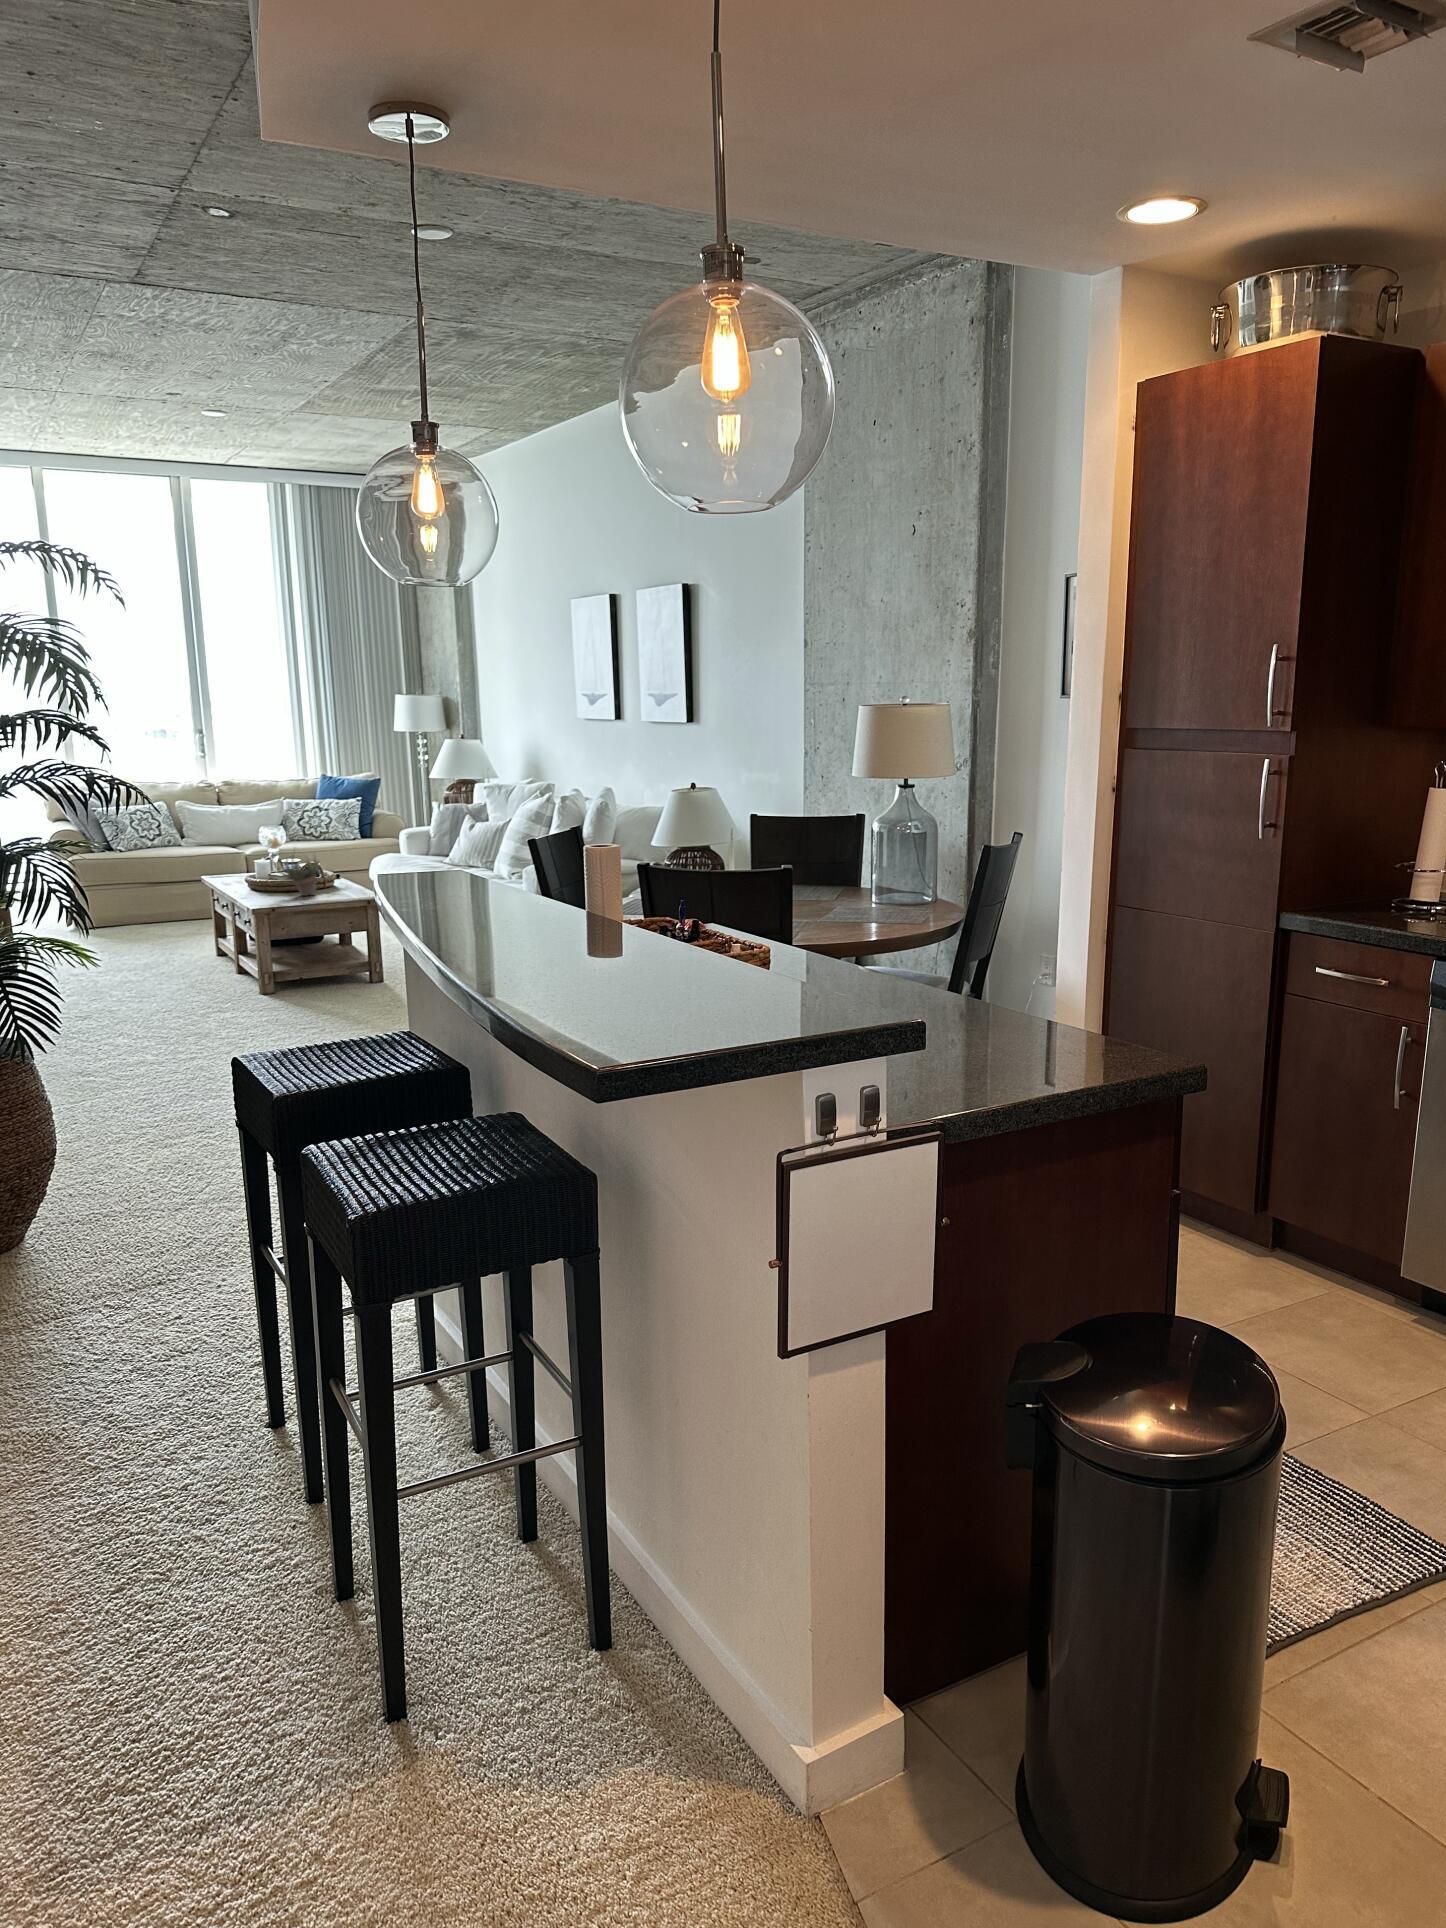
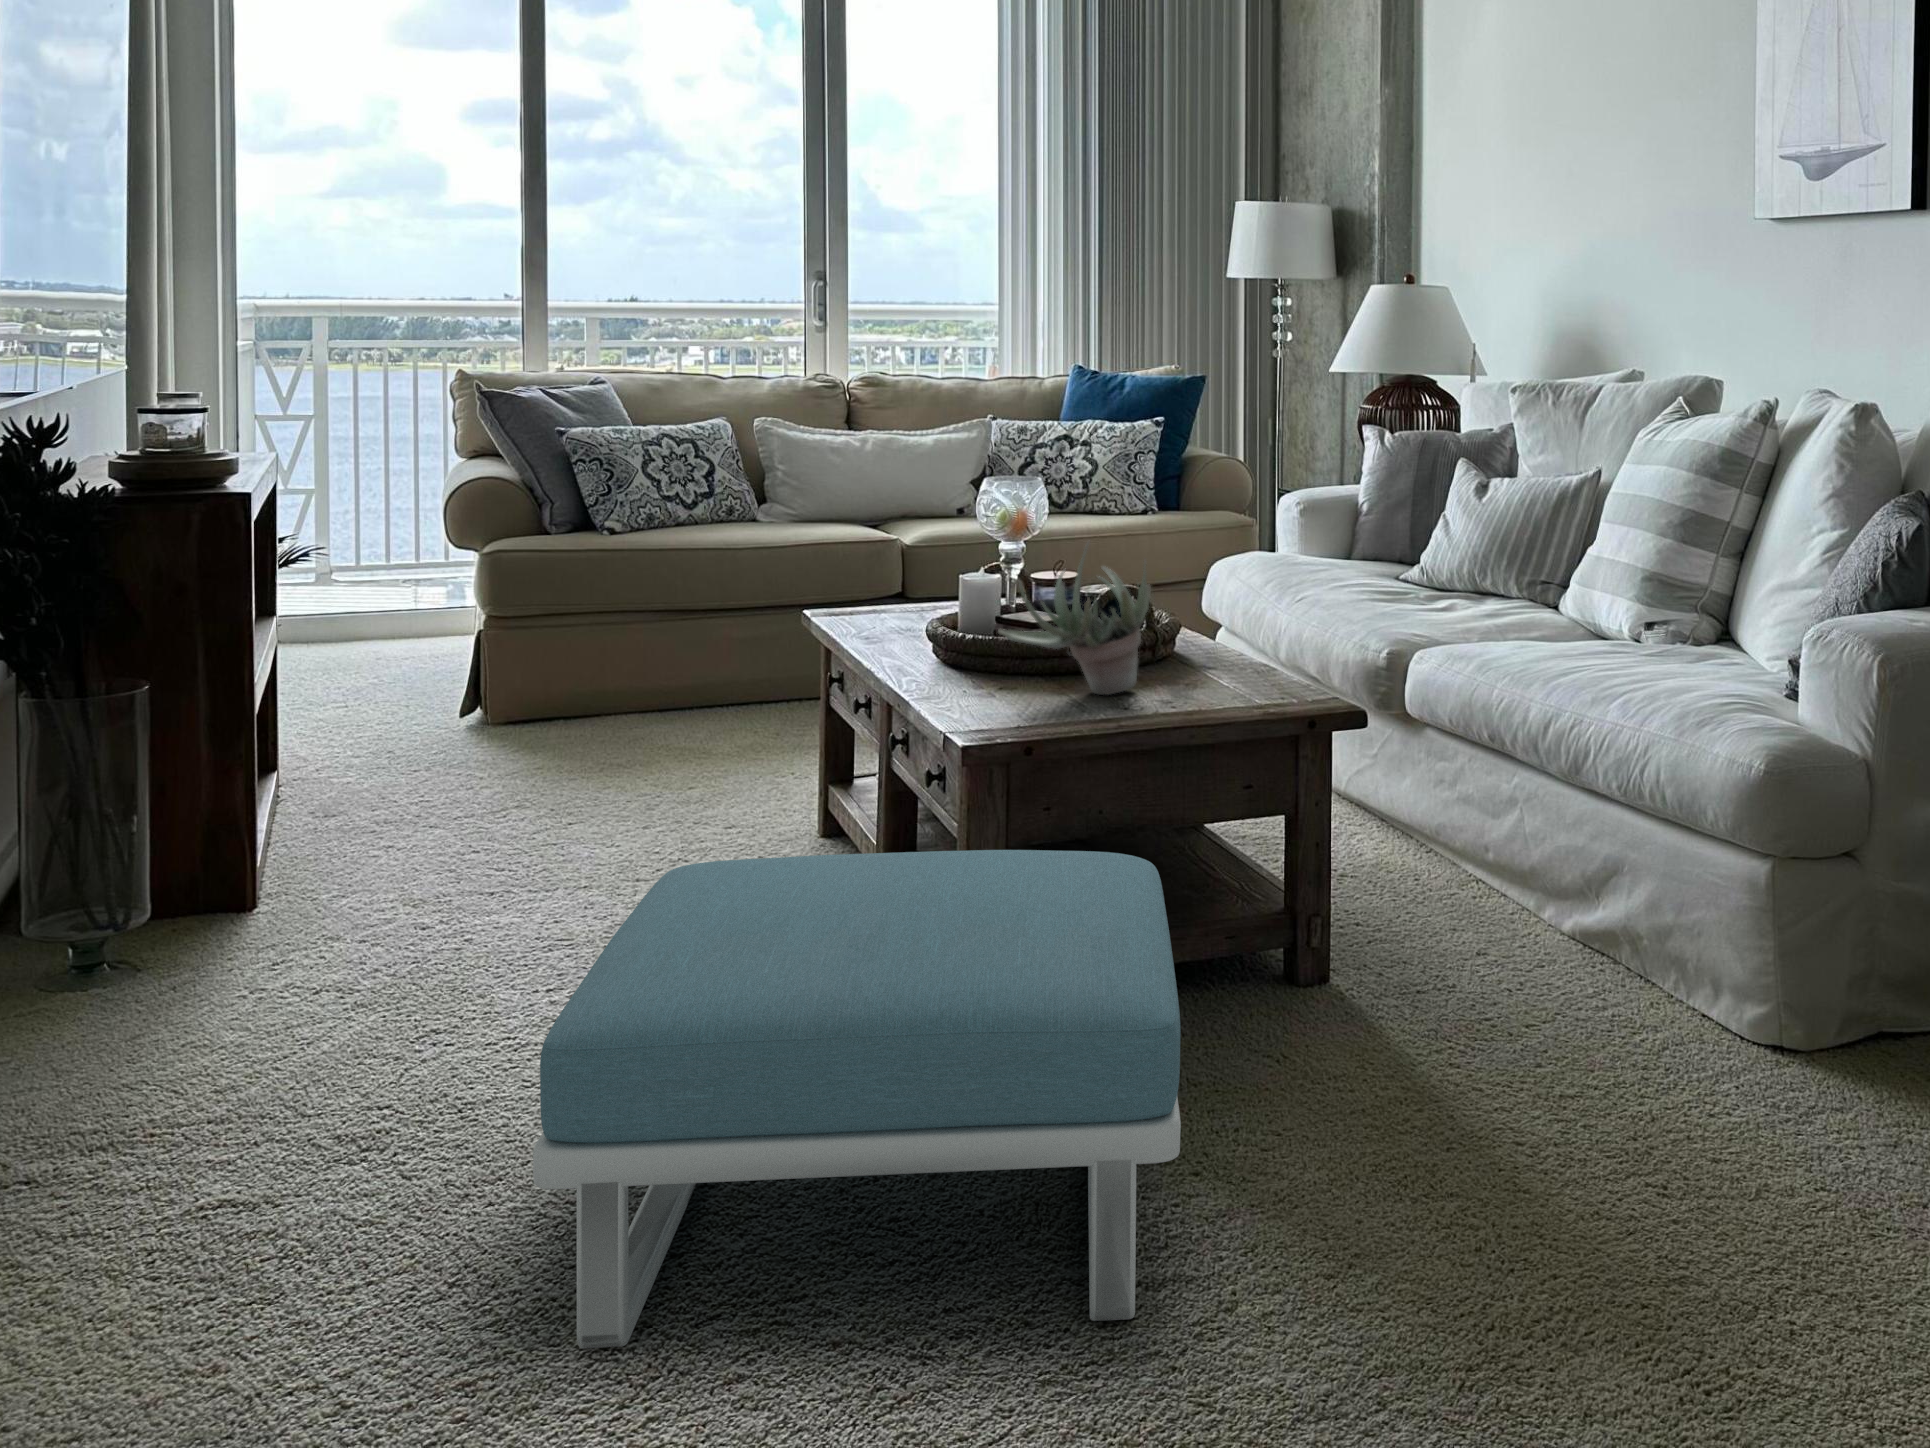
footstool: none [141,935,316,1041] -> present [533,850,1181,1349]

